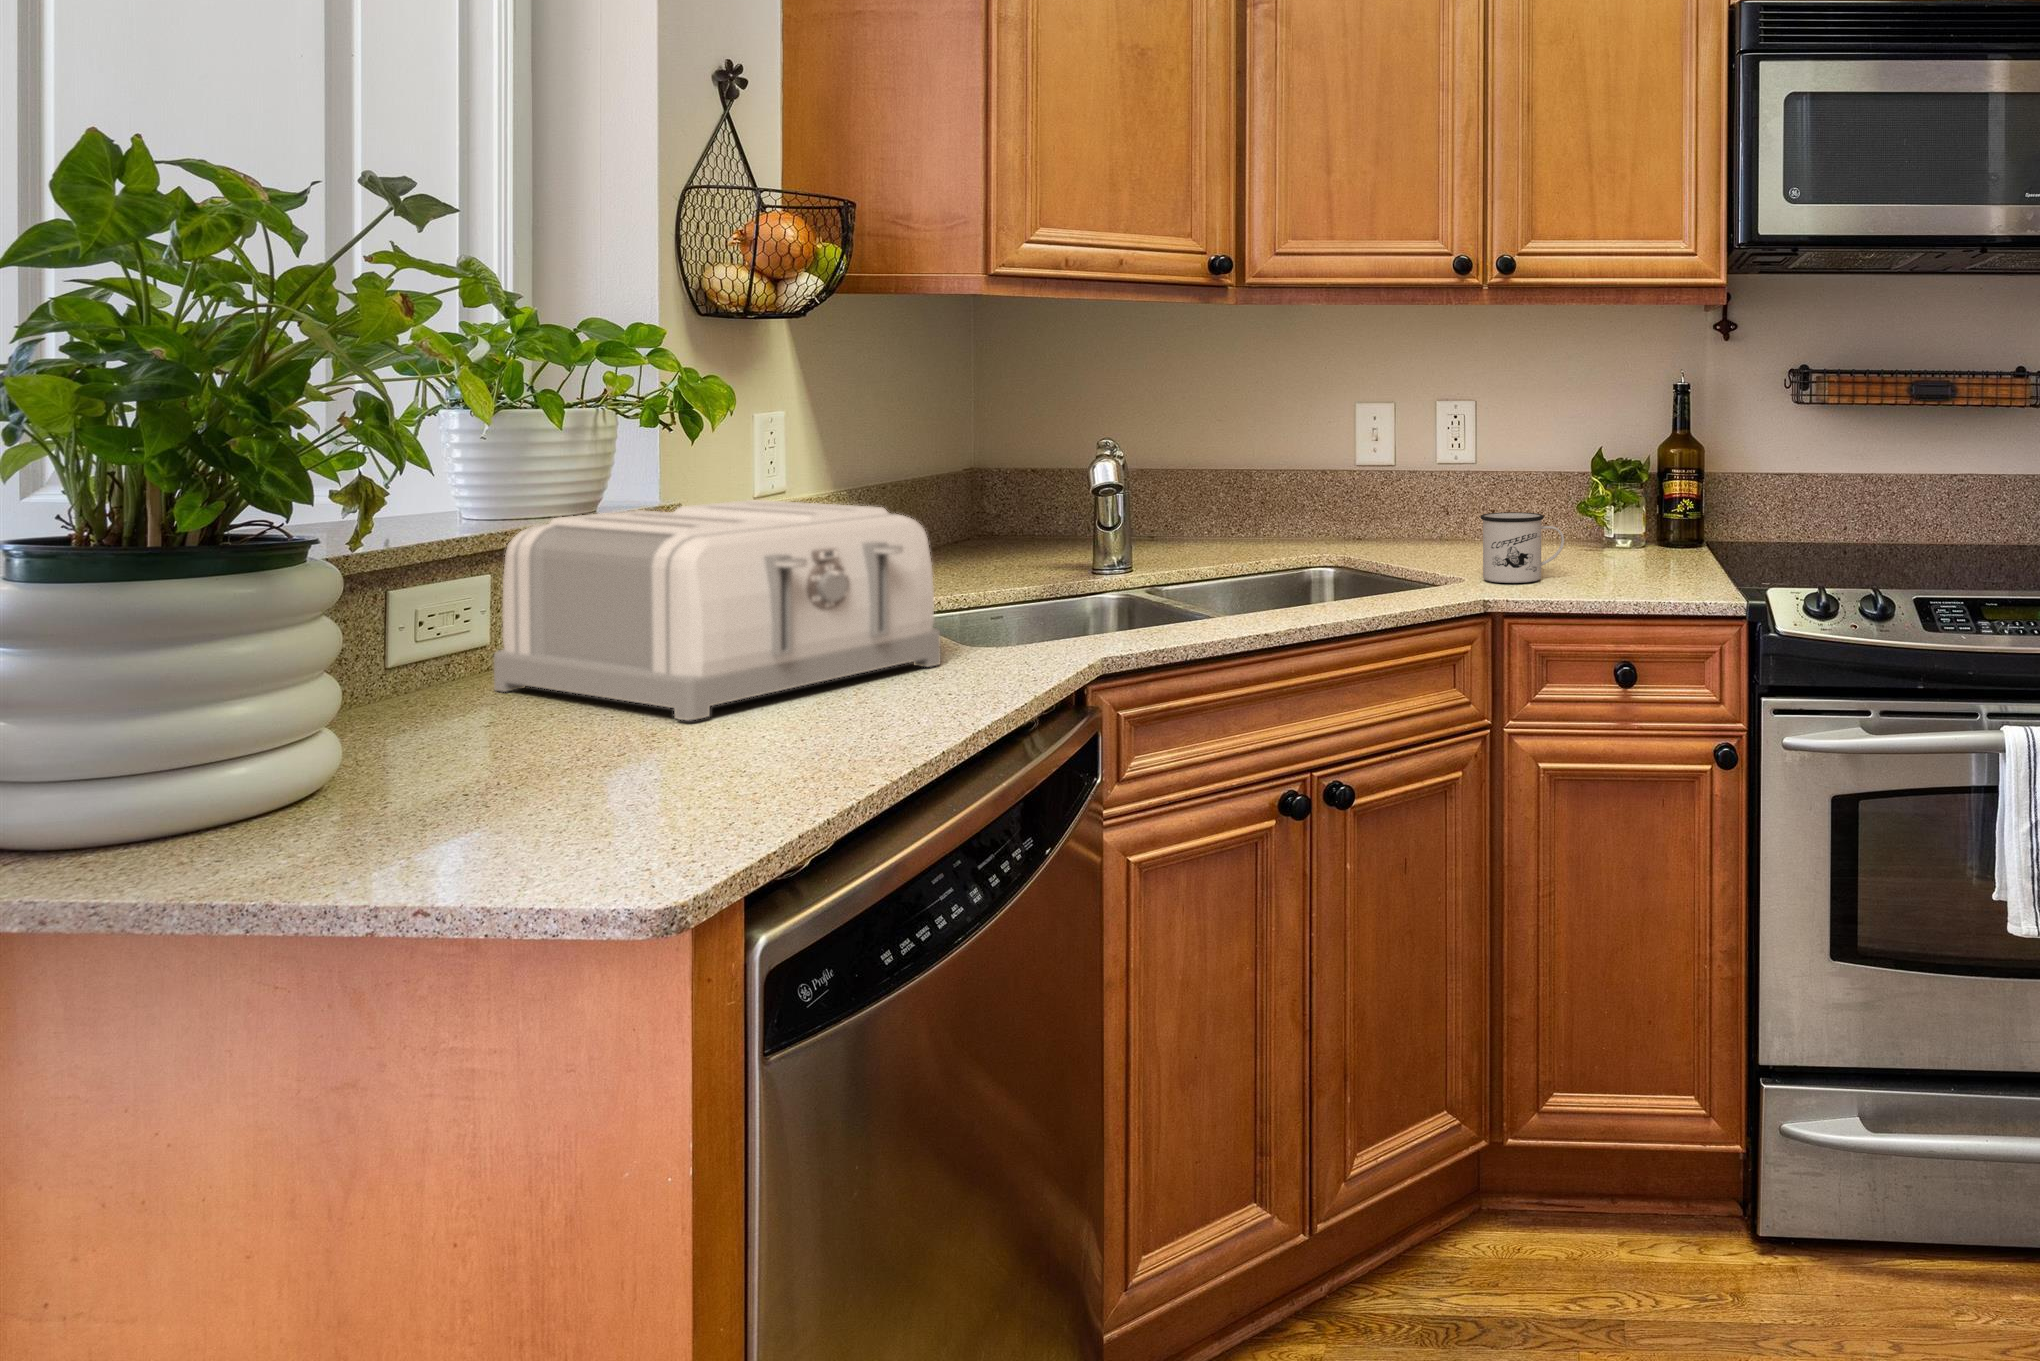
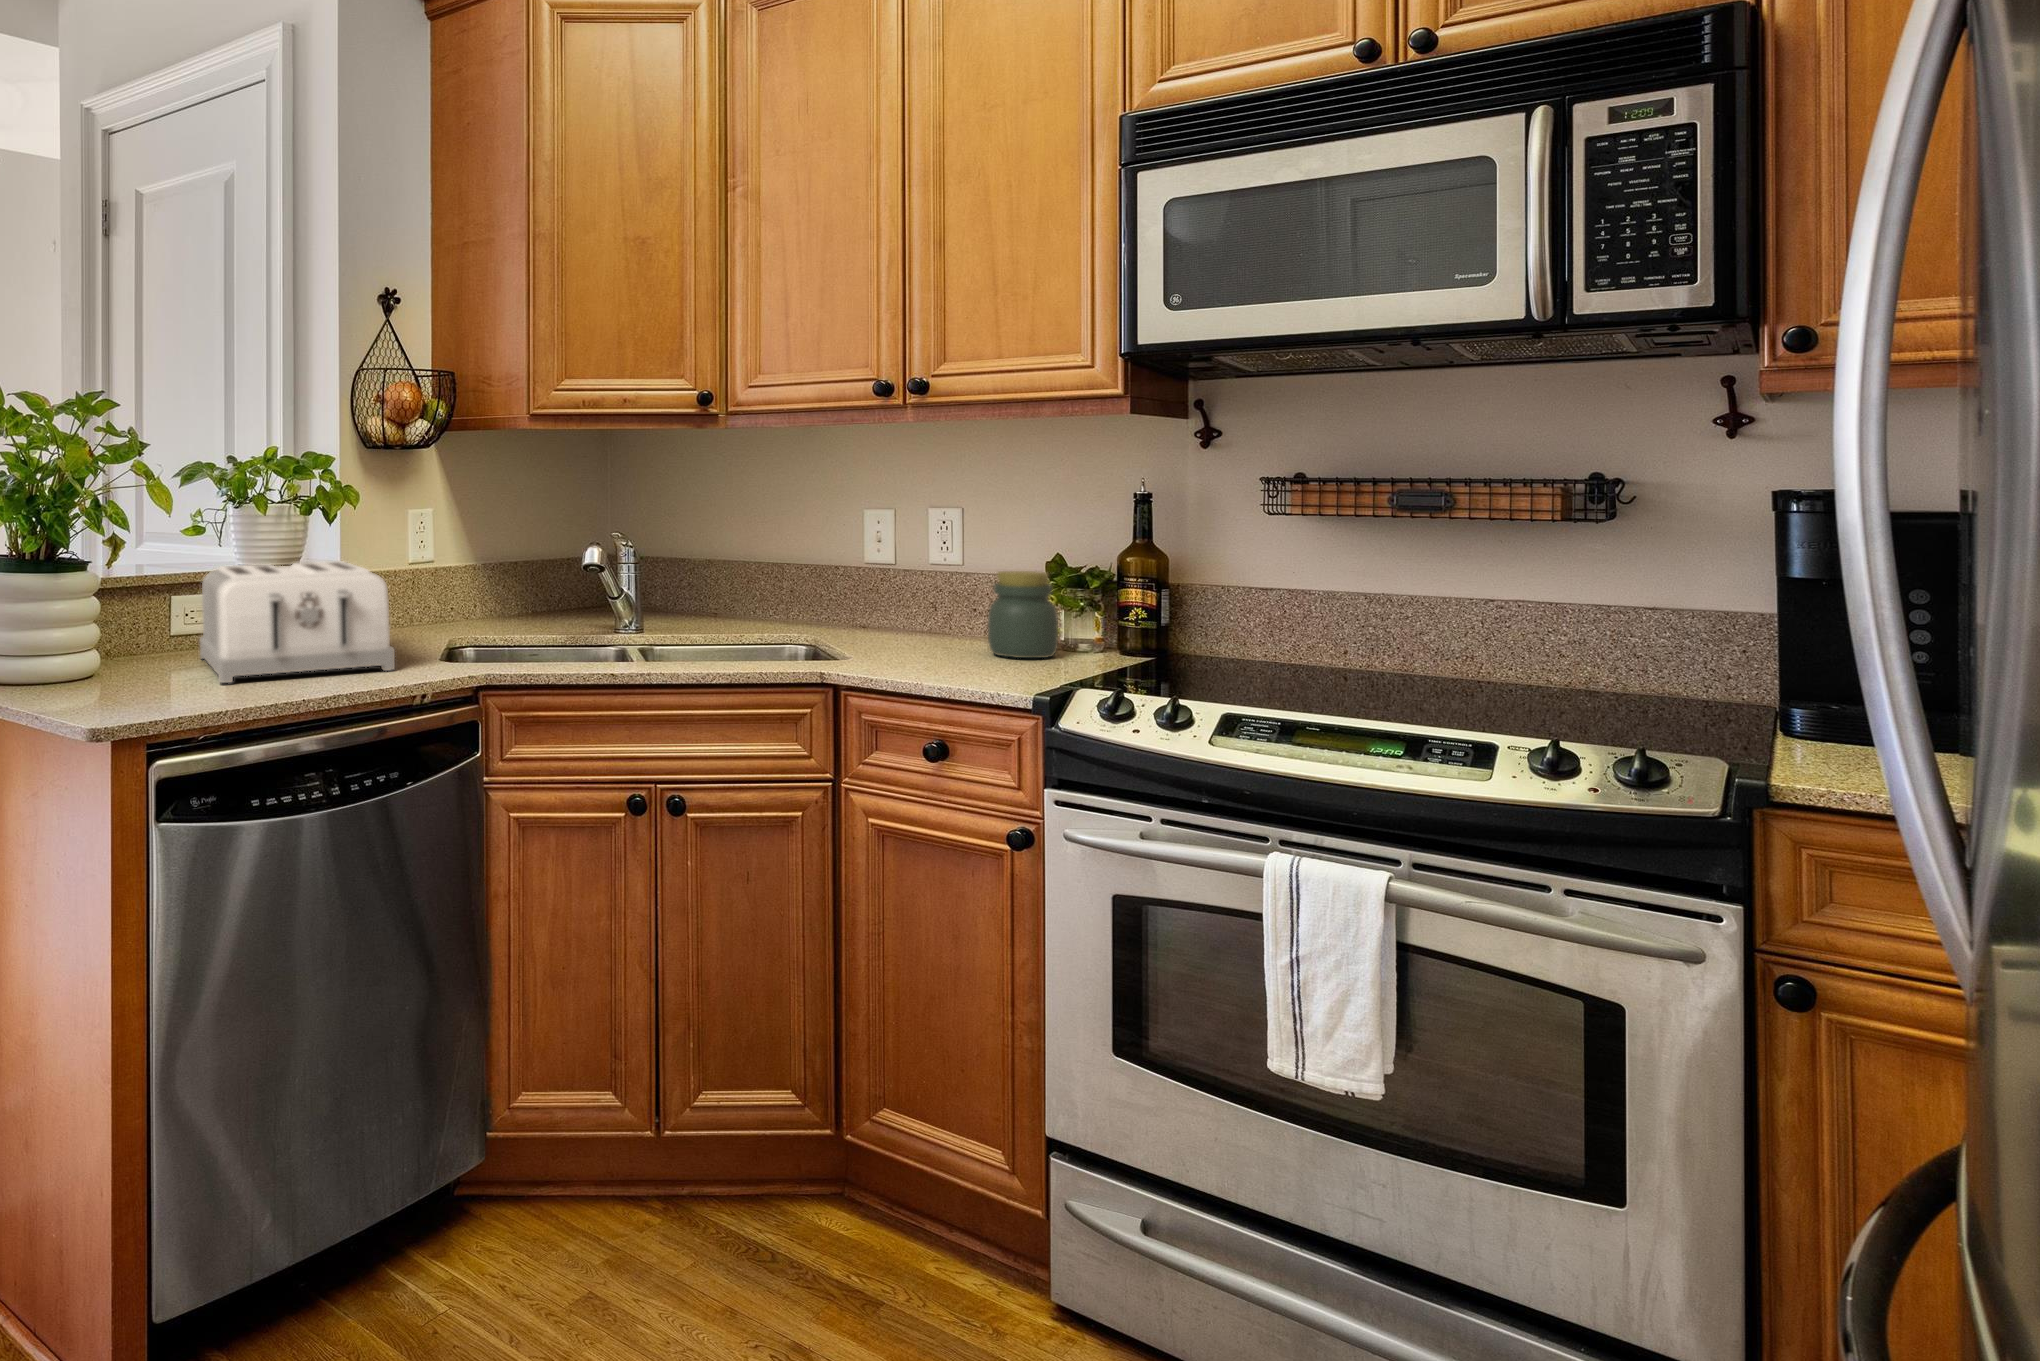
jar: none [1583,474,1654,569] -> present [988,571,1058,658]
mug: present [1480,512,1564,583] -> none [867,599,941,660]

